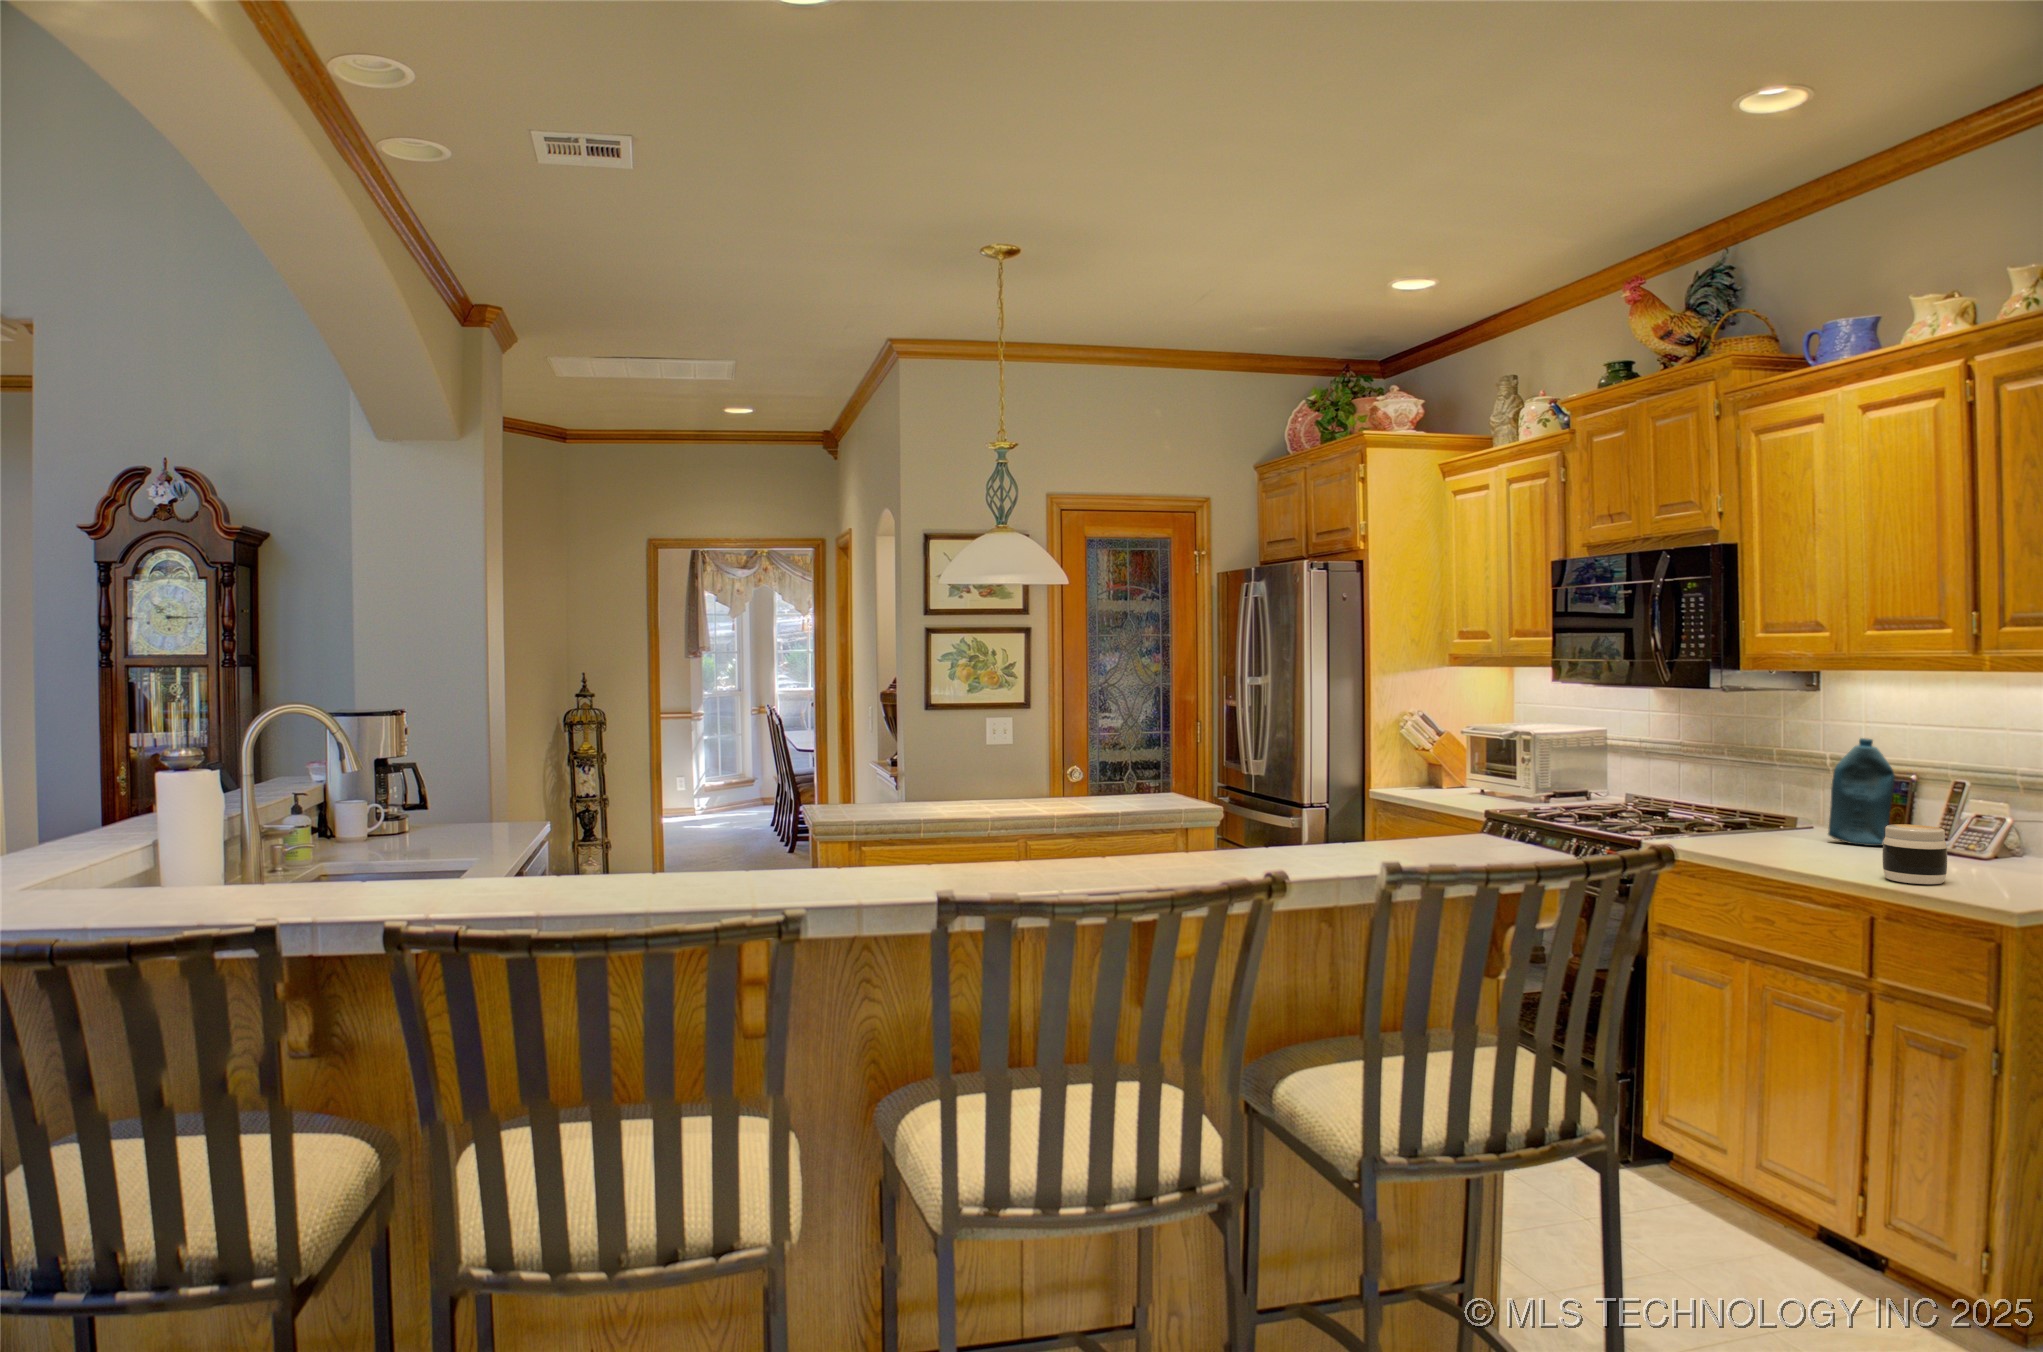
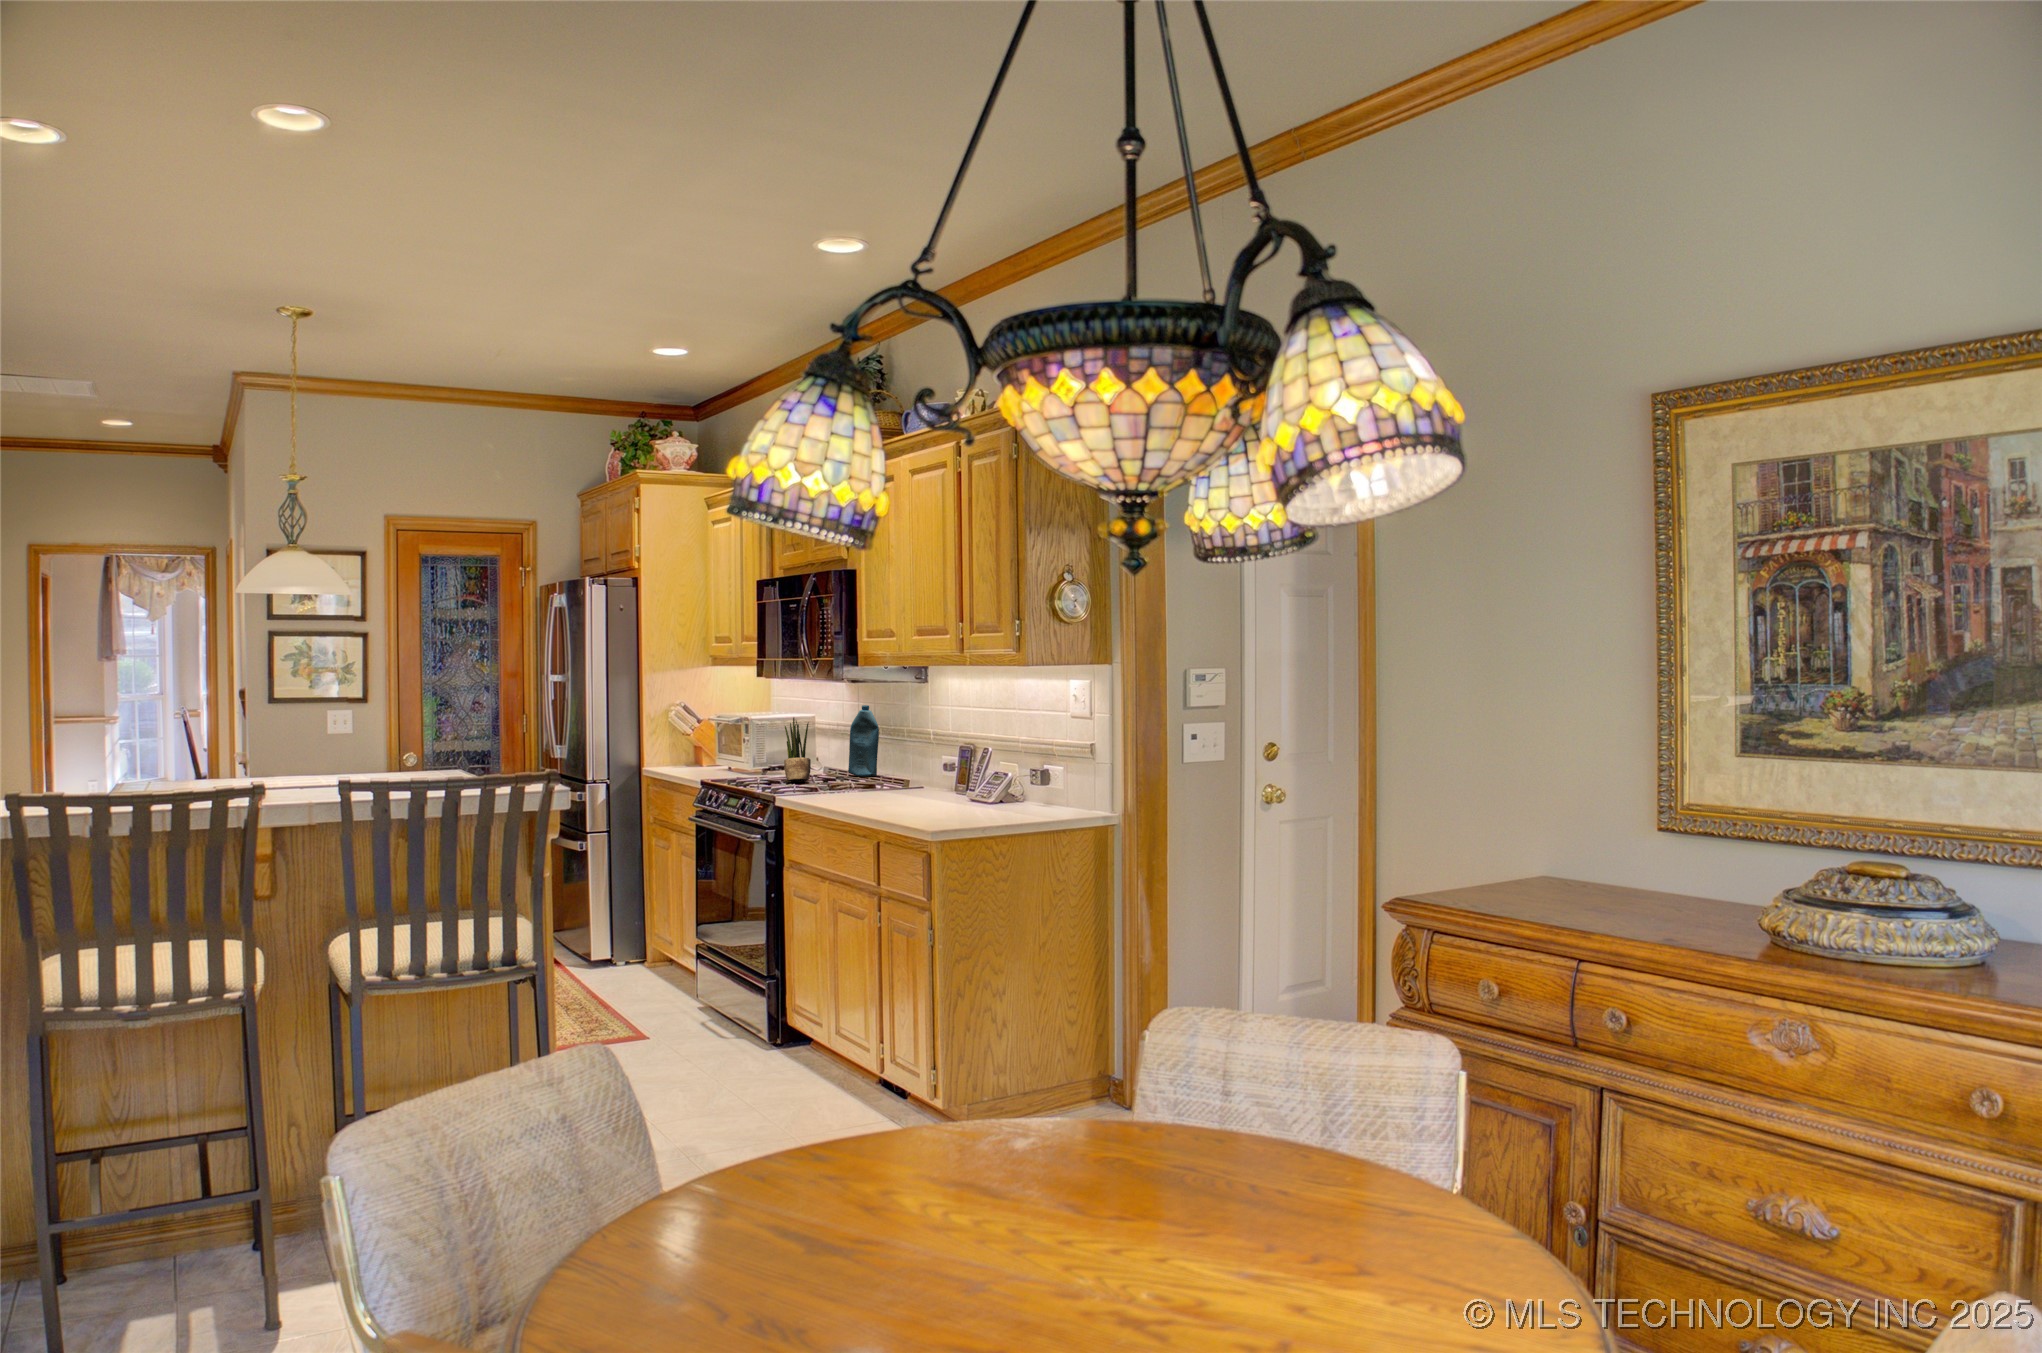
potted plant: none [1766,758,1814,855] -> present [784,718,811,782]
jar: present [1882,824,1947,884] -> none [812,754,845,789]

